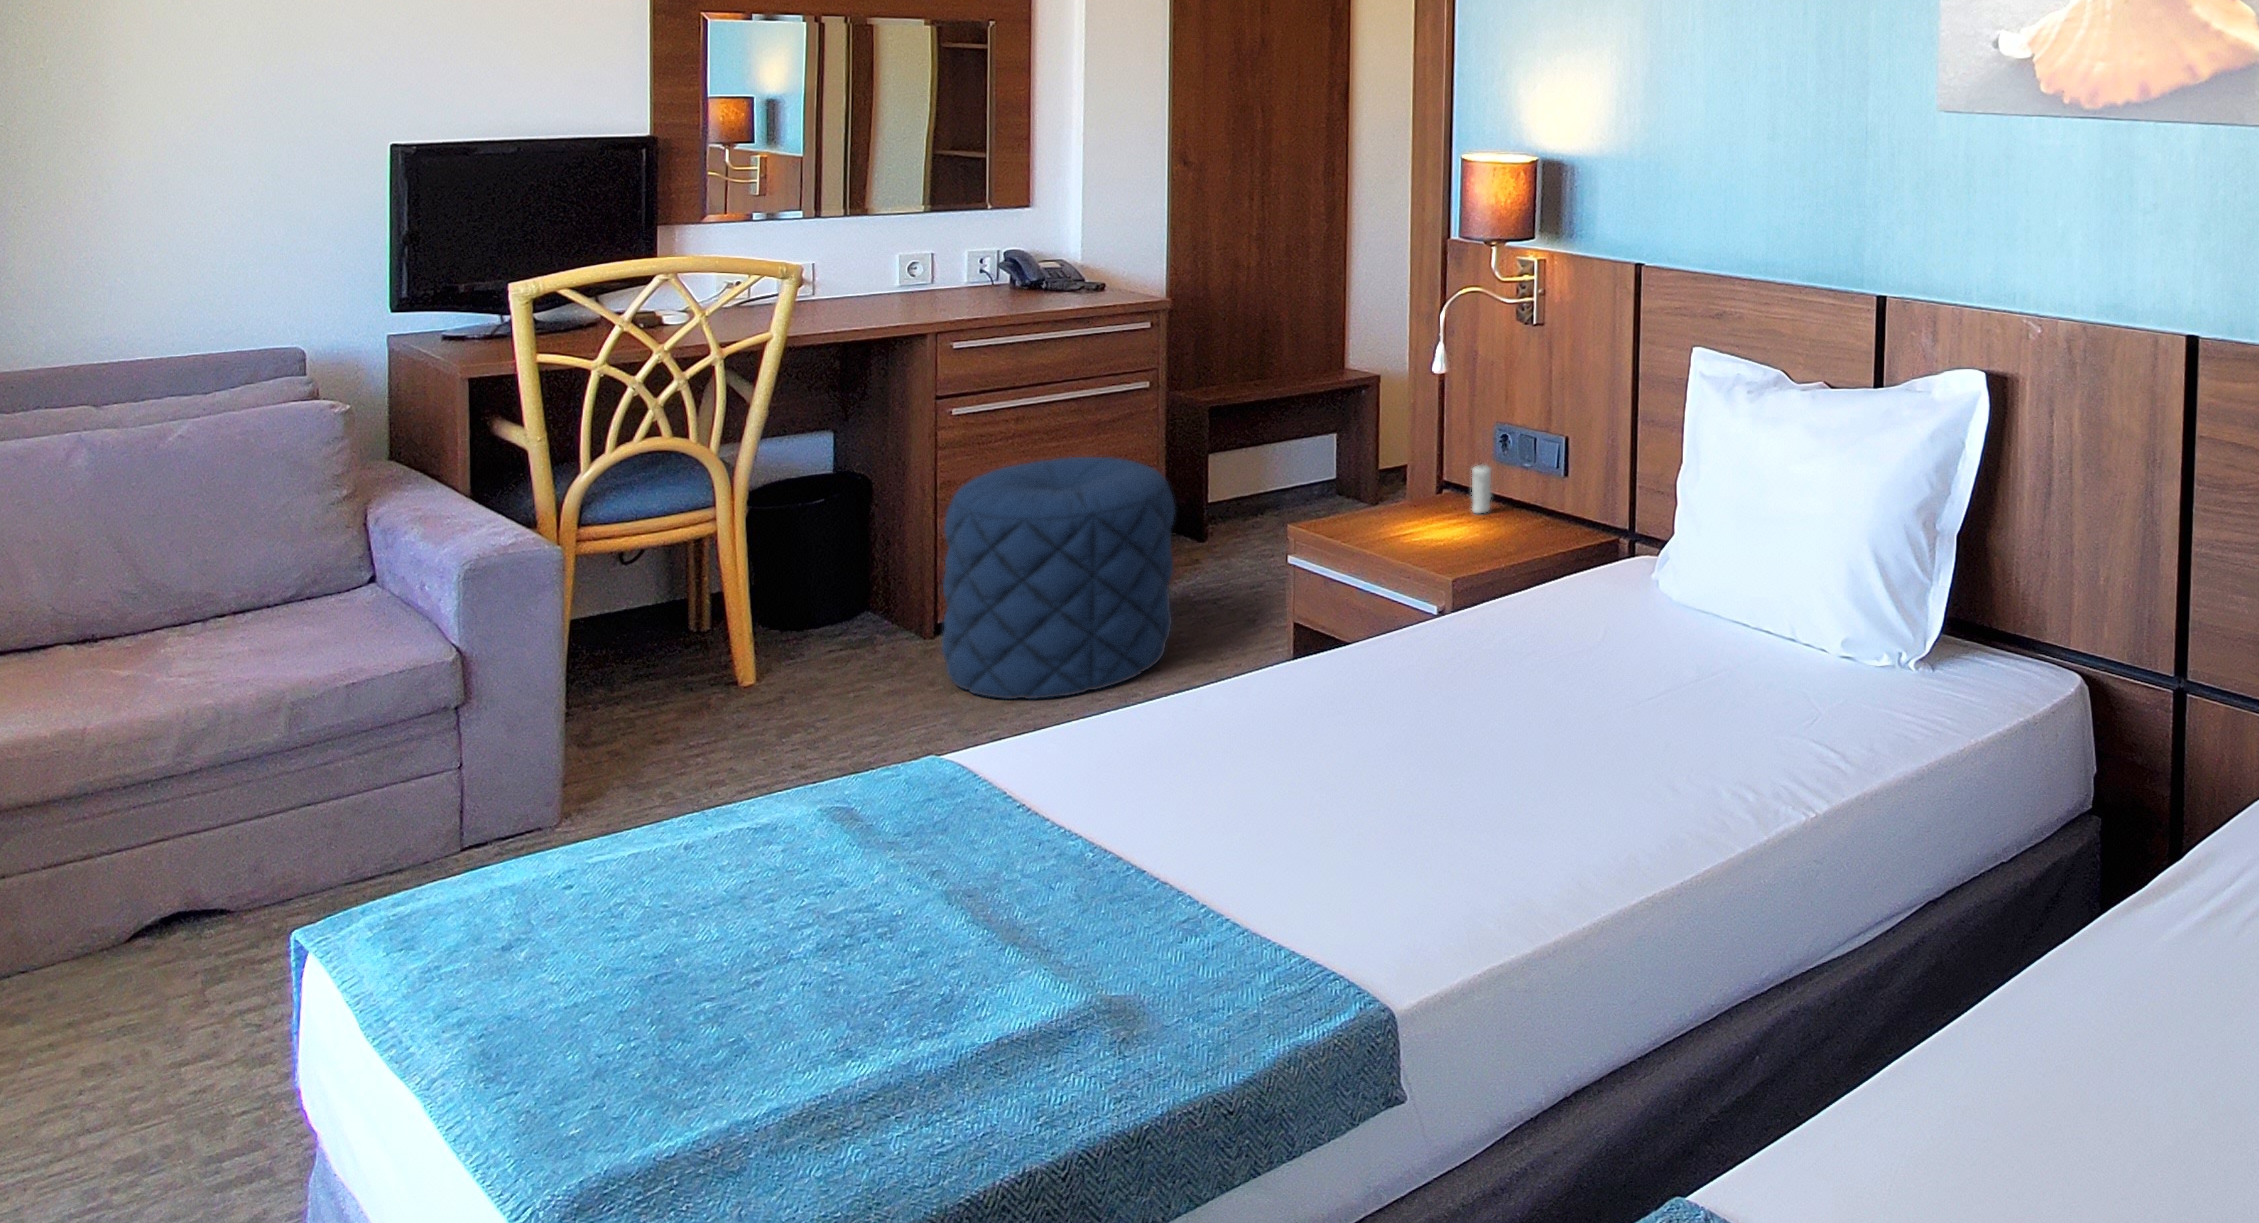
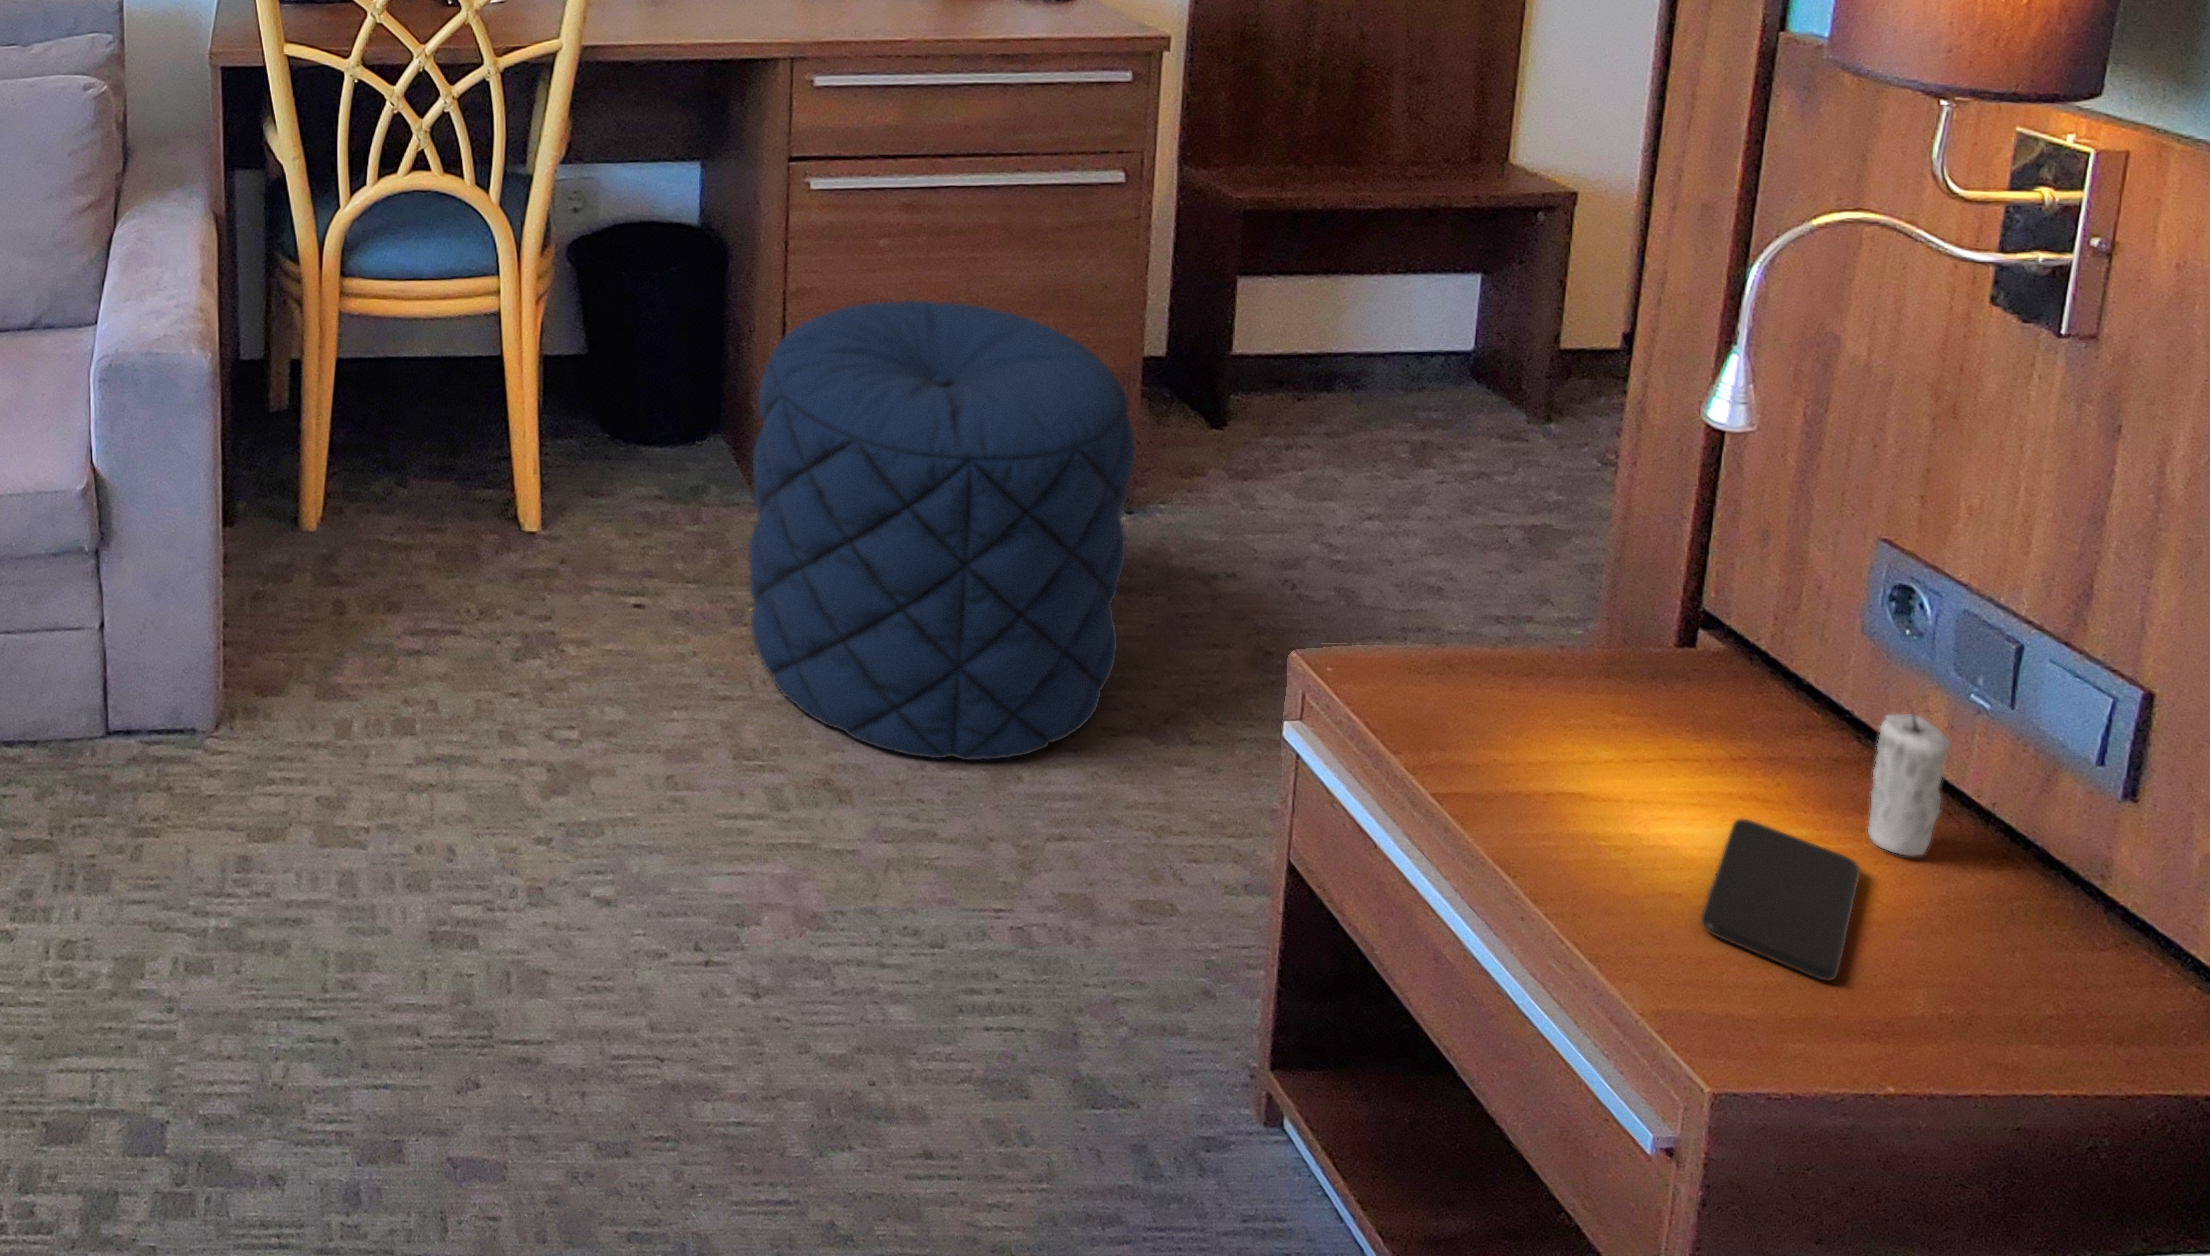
smartphone: none [1420,515,1469,539] -> present [1701,819,1860,980]

